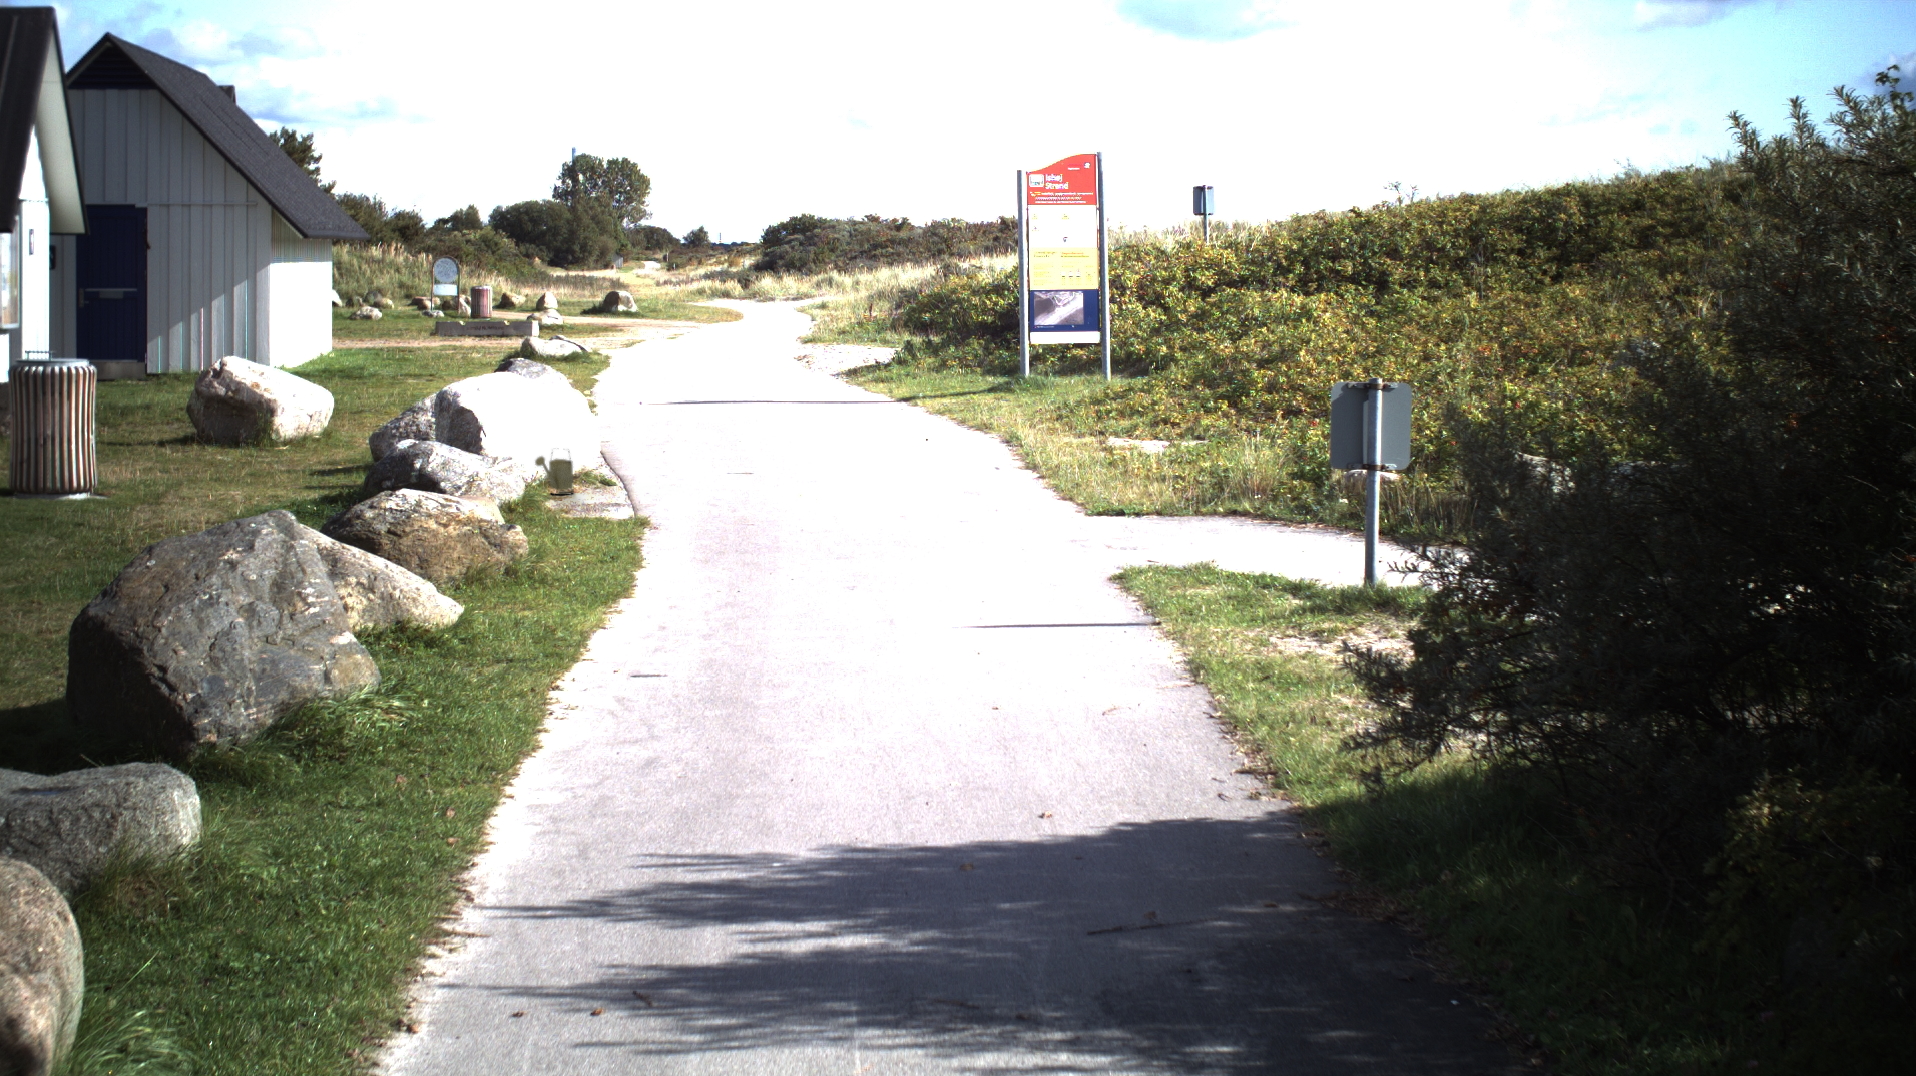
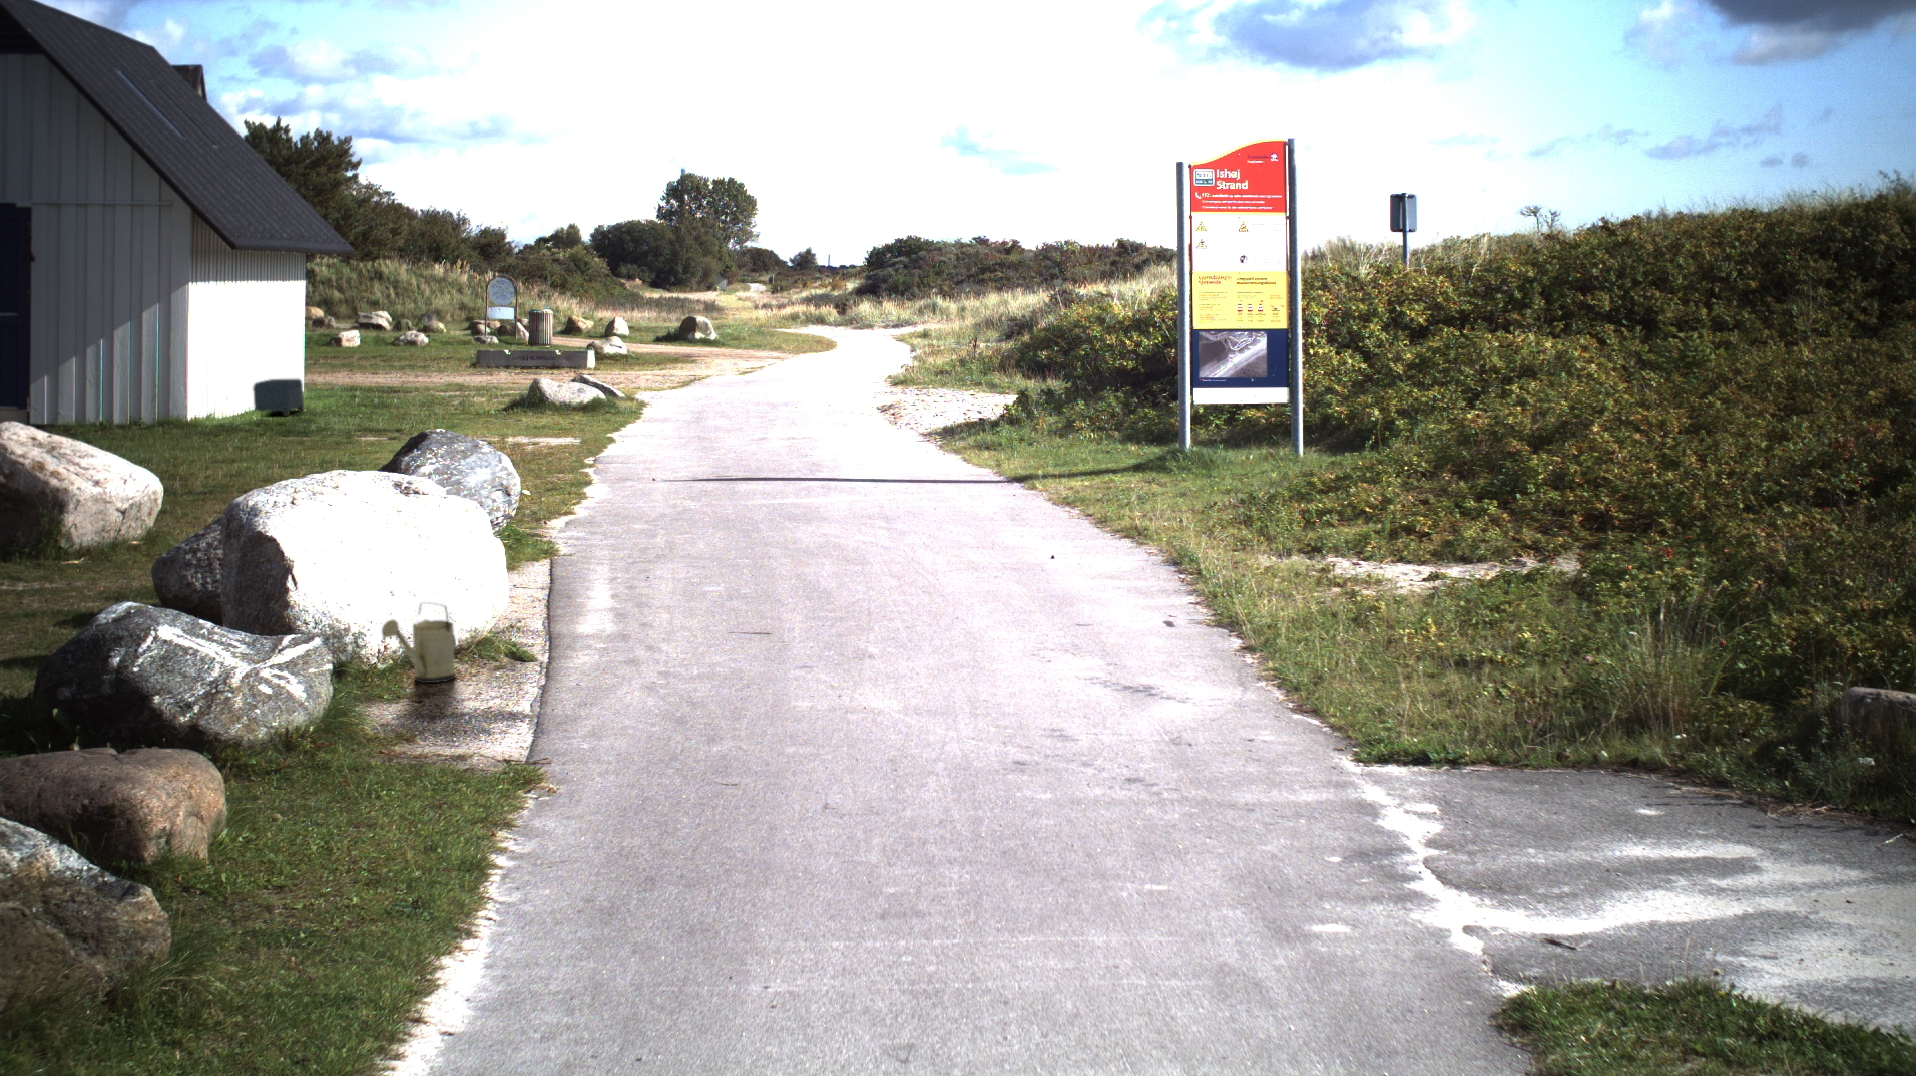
bench: none [289,341,326,371] -> present [253,379,304,416]

